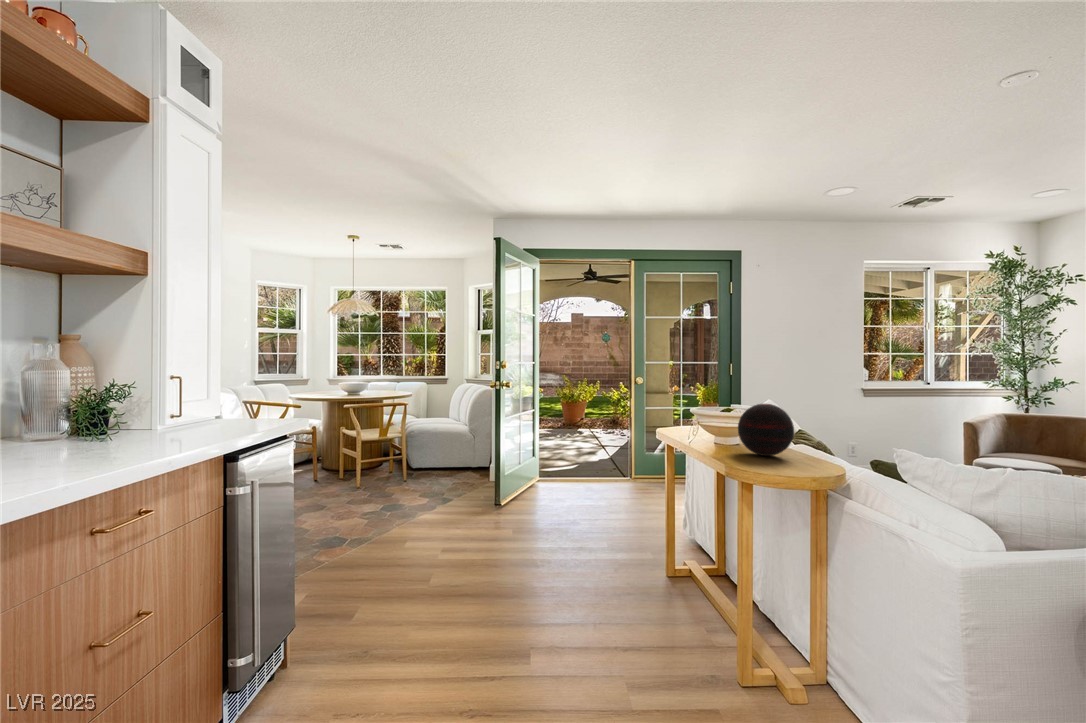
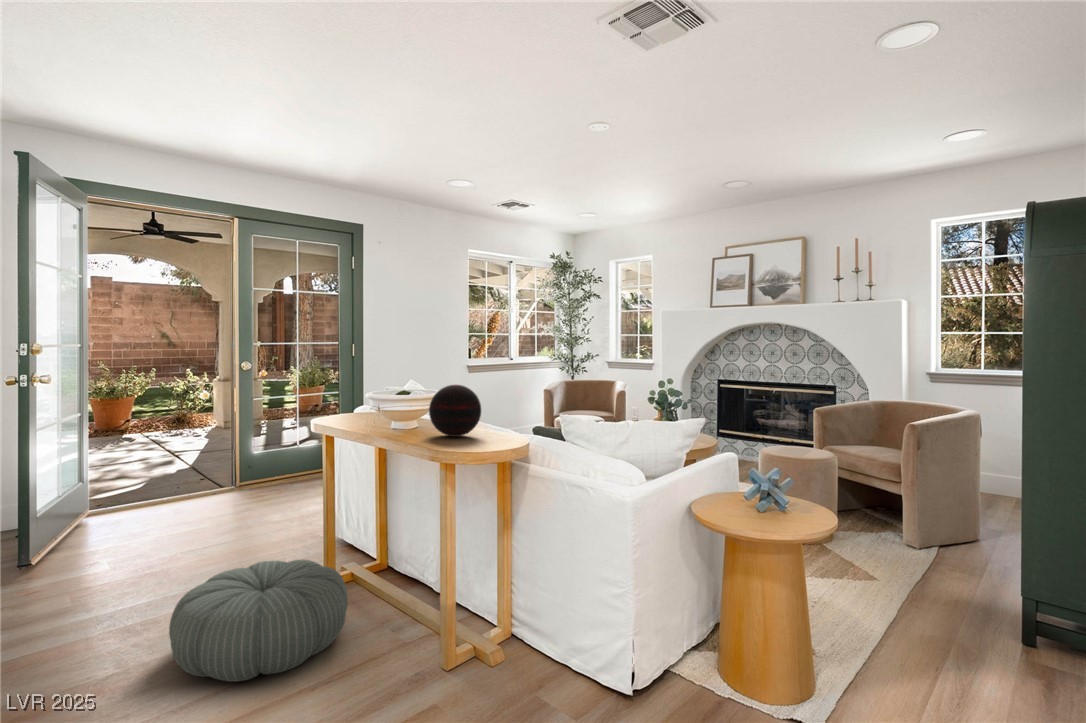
pouf: none [538,539,669,631] -> present [169,559,348,682]

